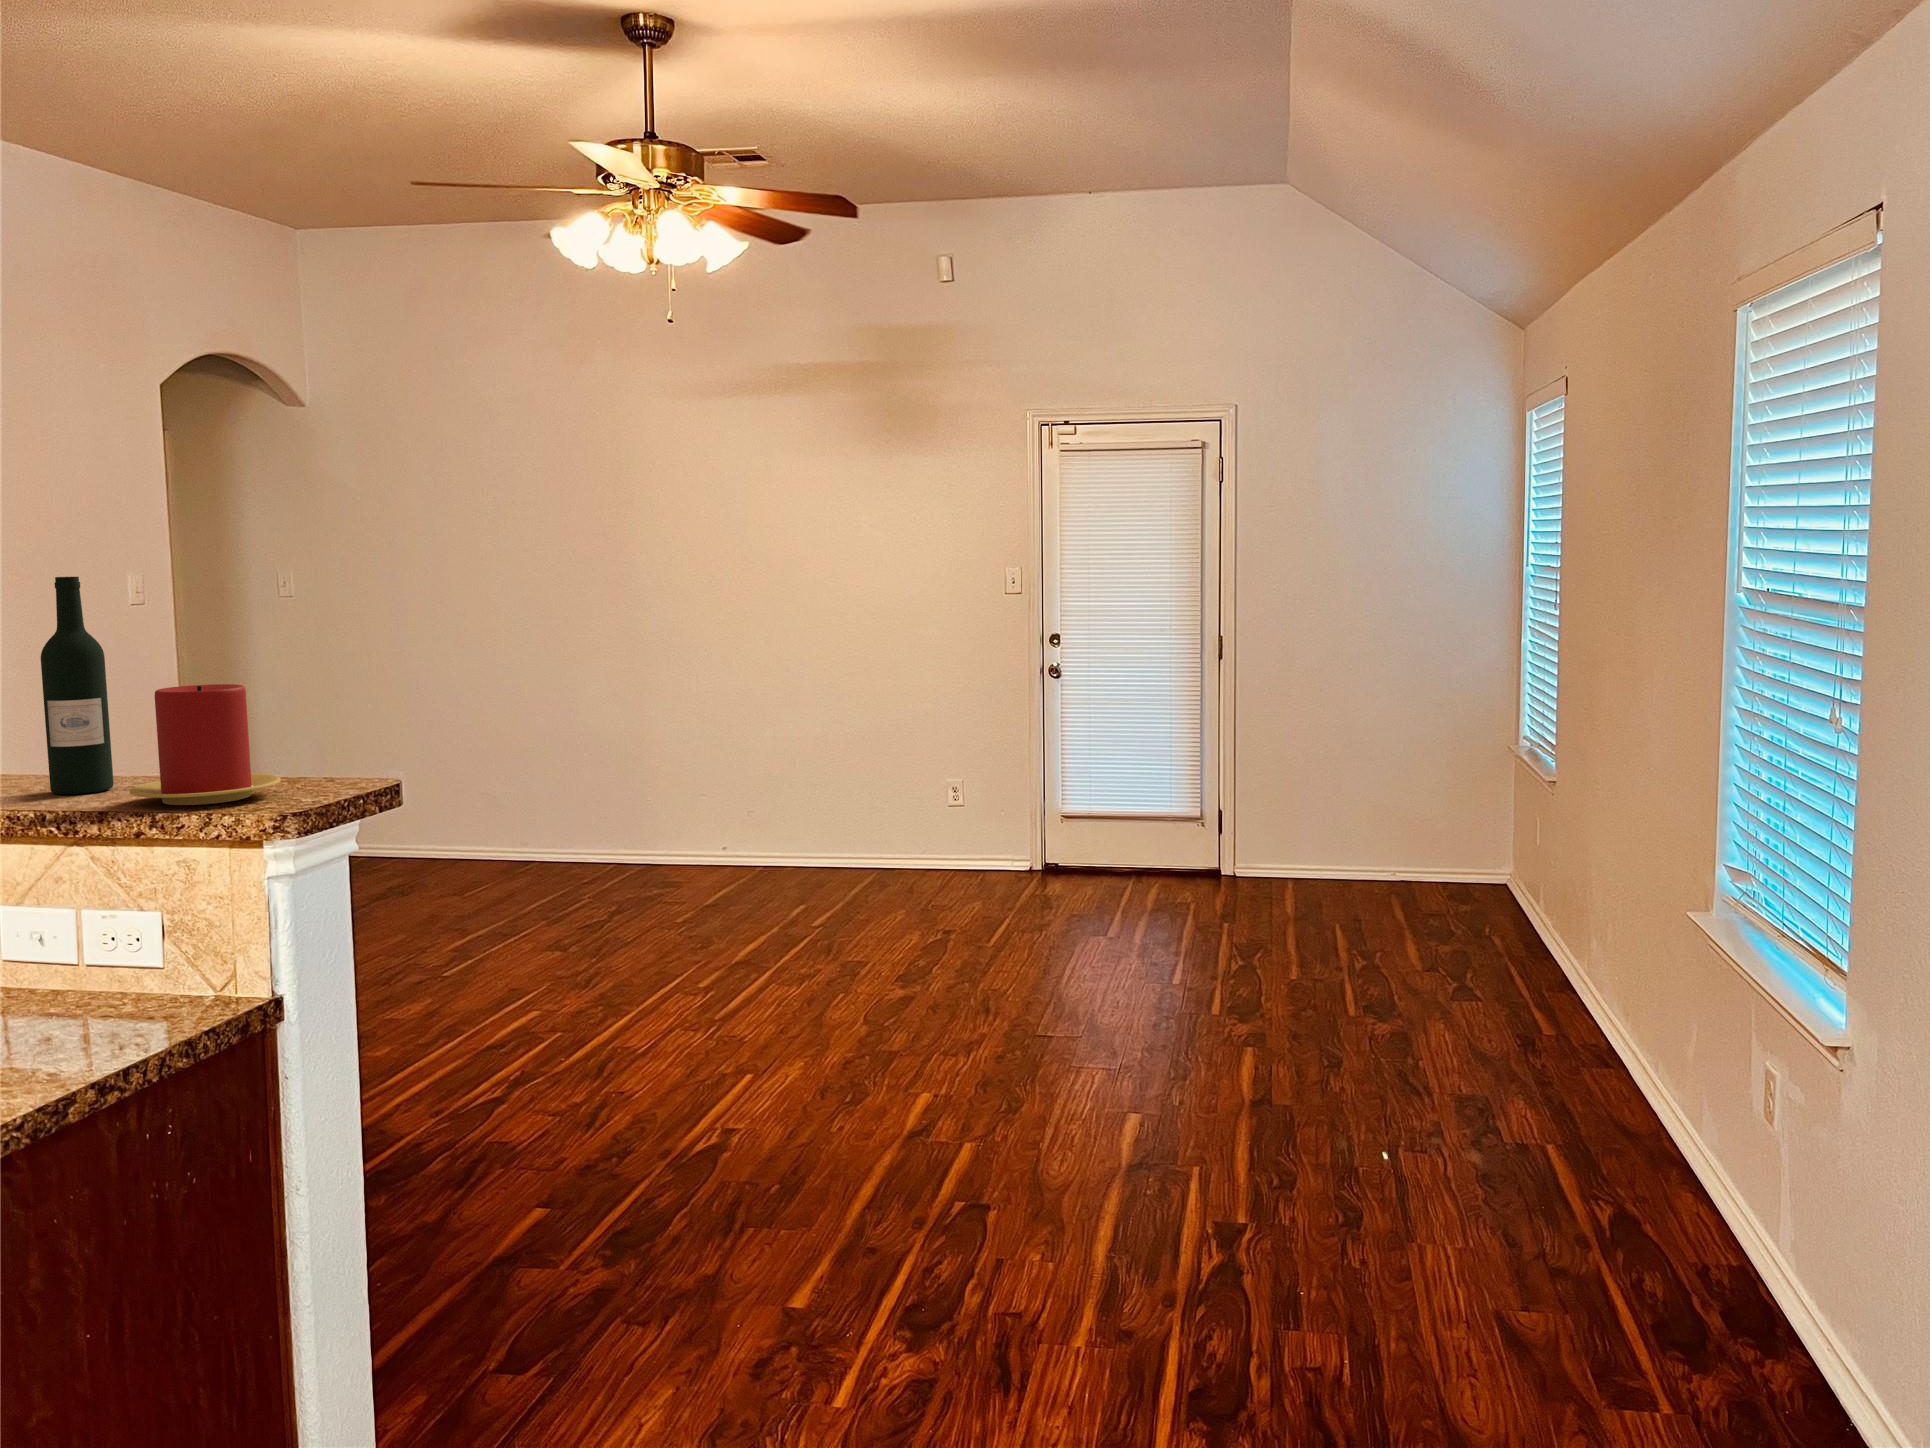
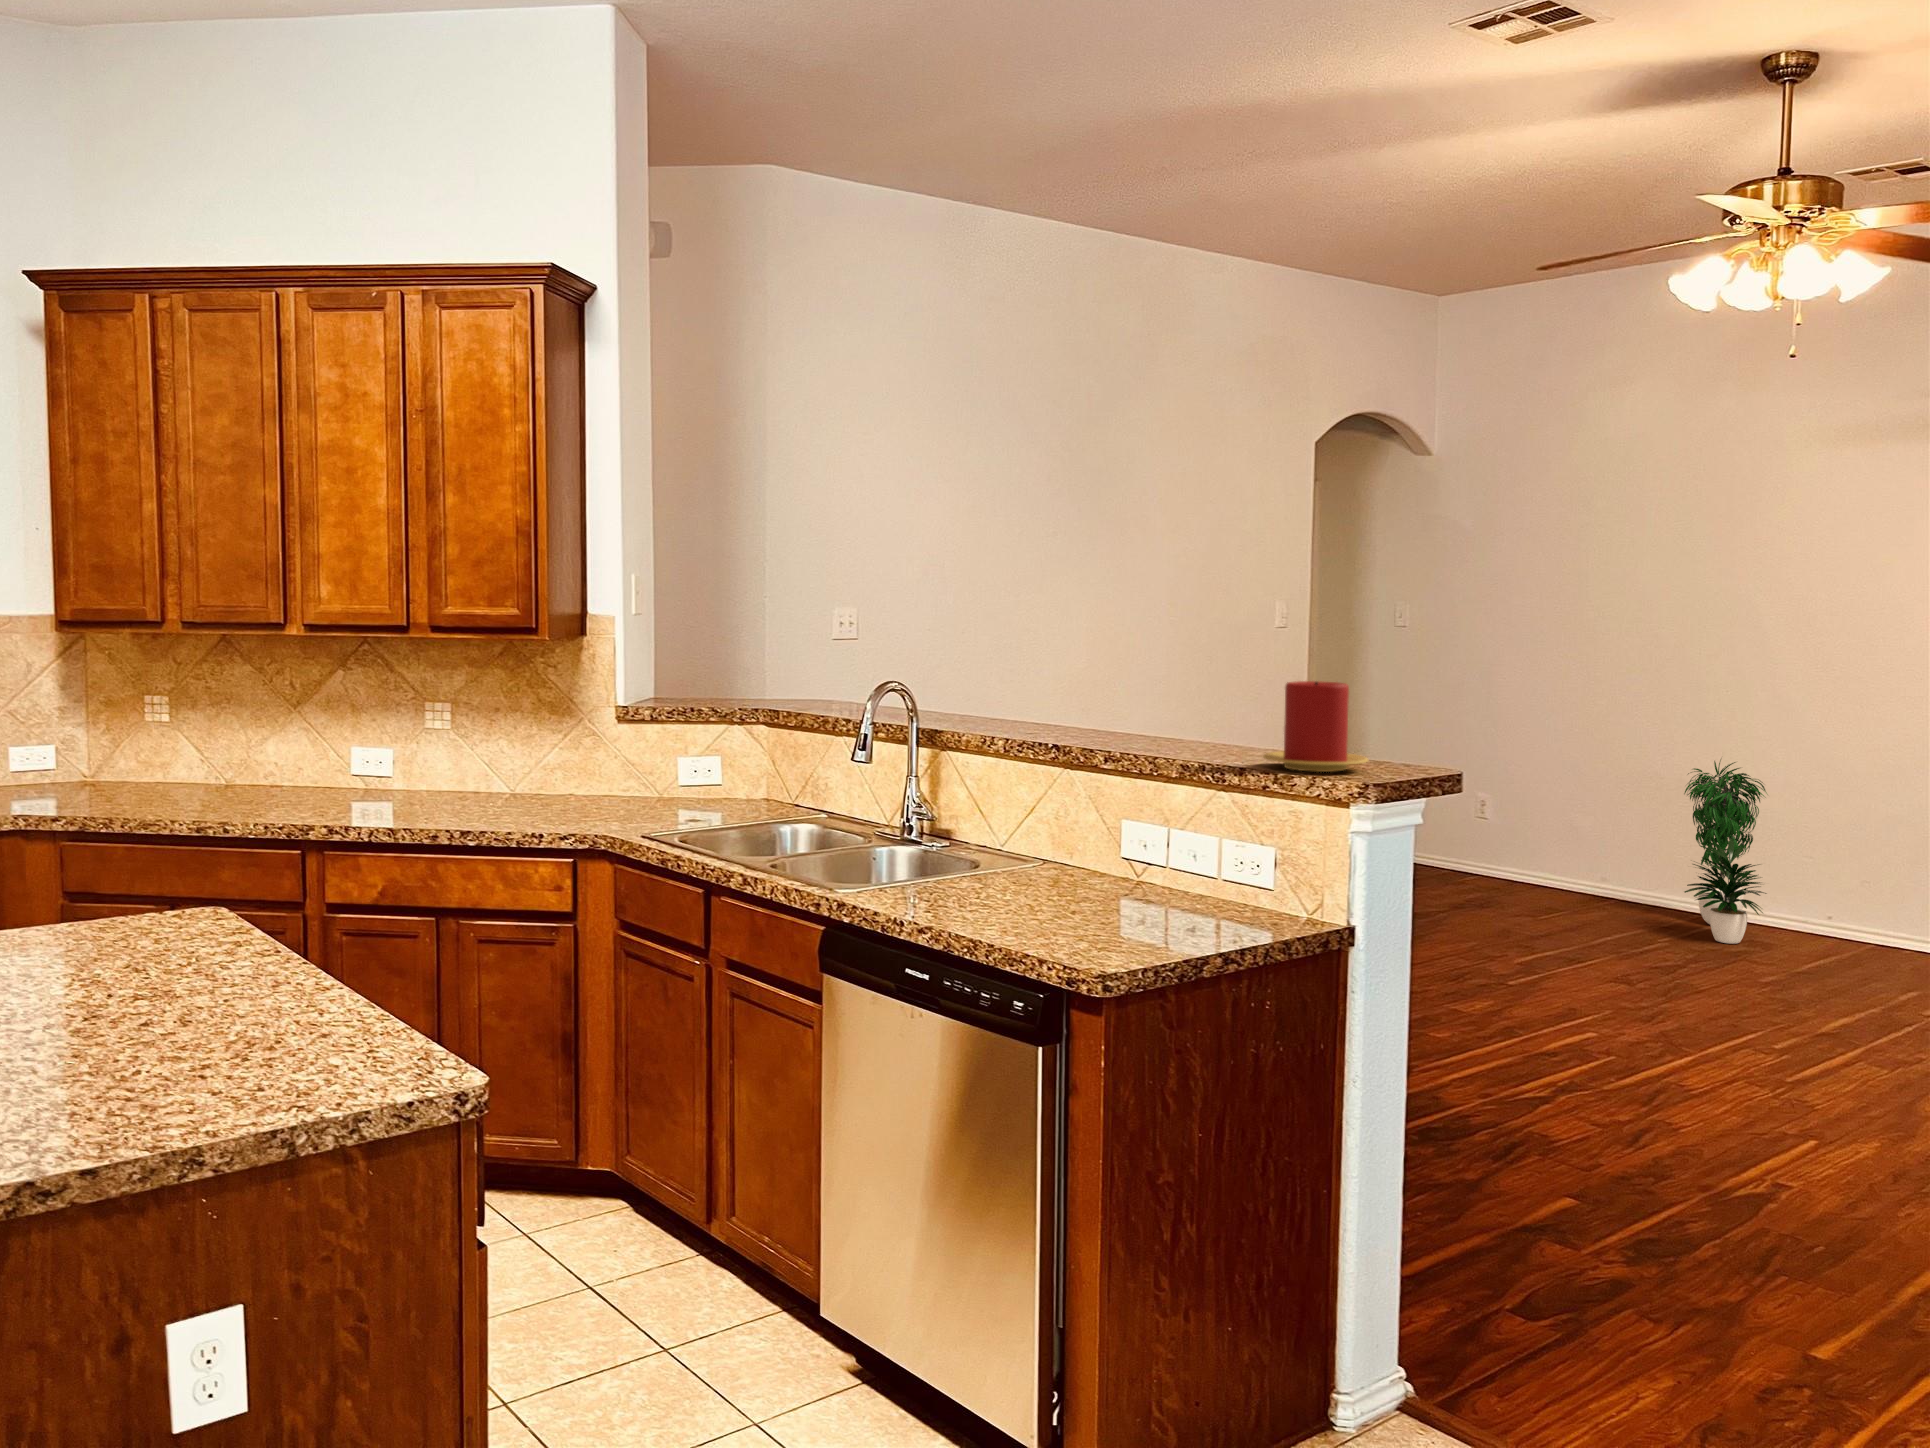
wine bottle: present [41,577,114,794] -> none [1213,596,1255,756]
potted plant: none [589,711,672,890] -> present [1684,760,1767,944]

